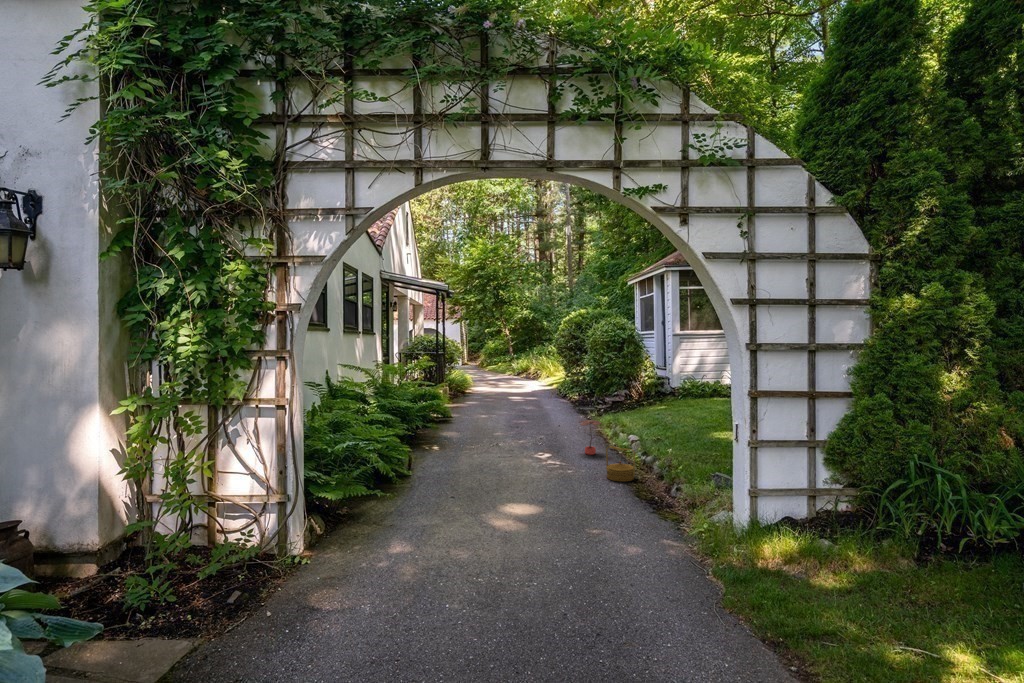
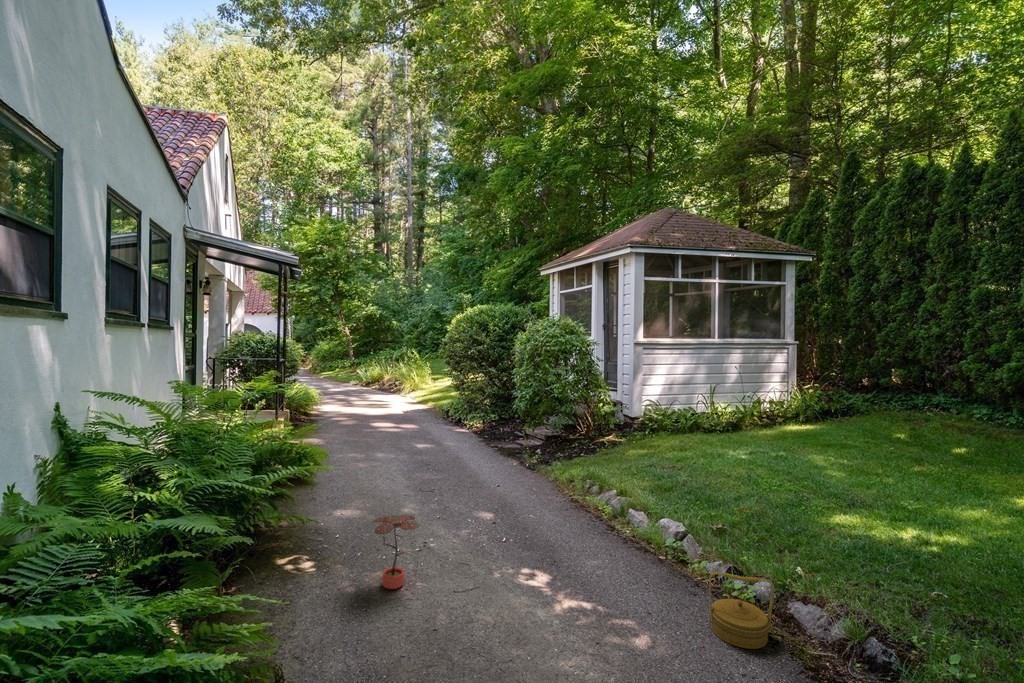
potted plant: present [579,420,601,455] -> present [372,514,419,589]

